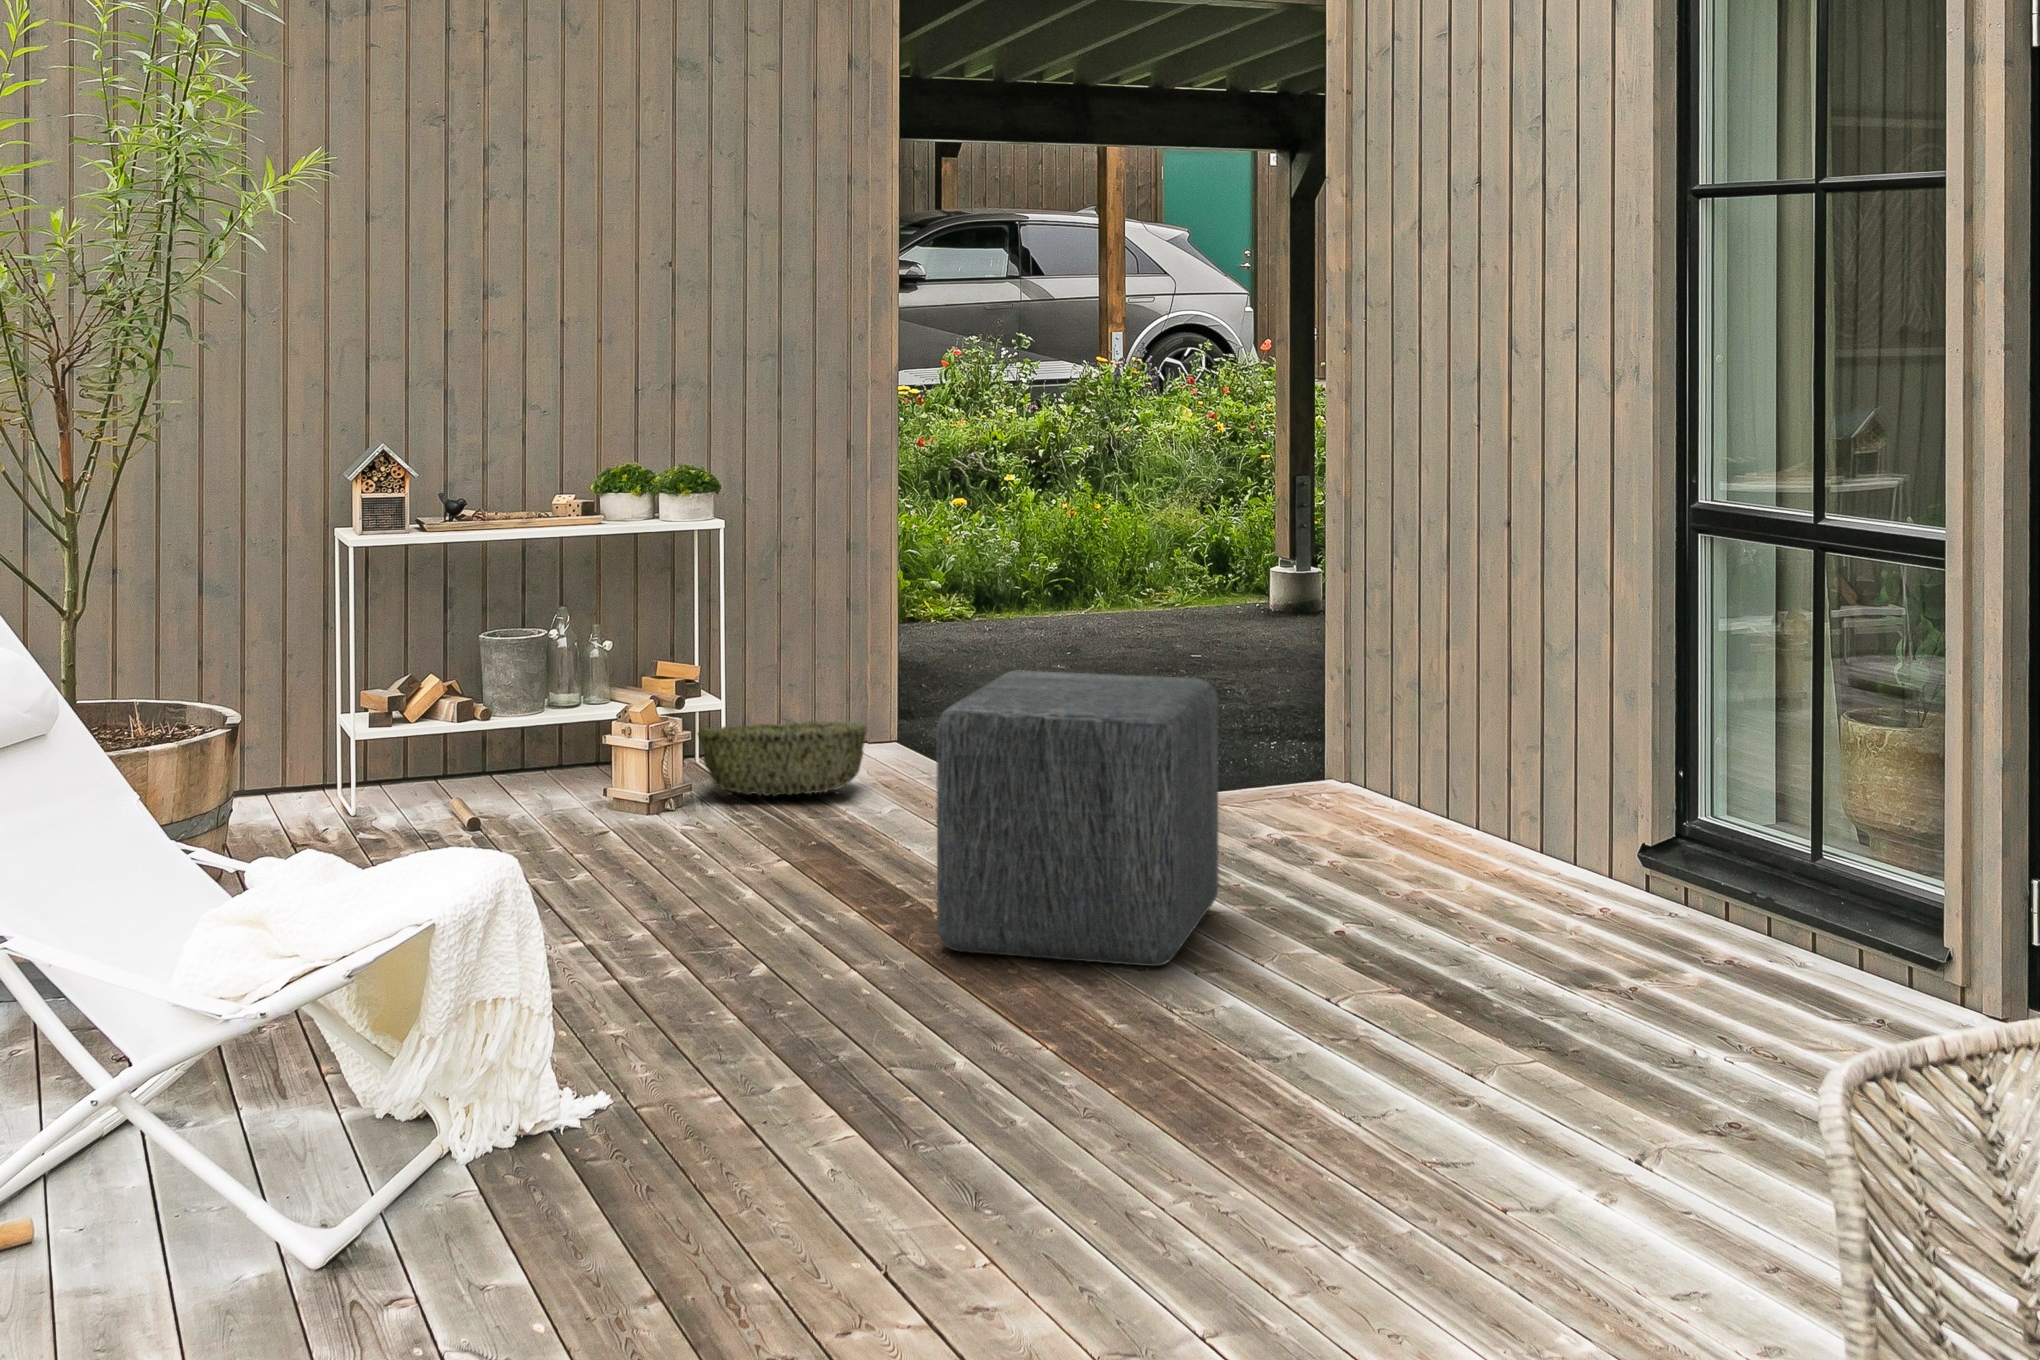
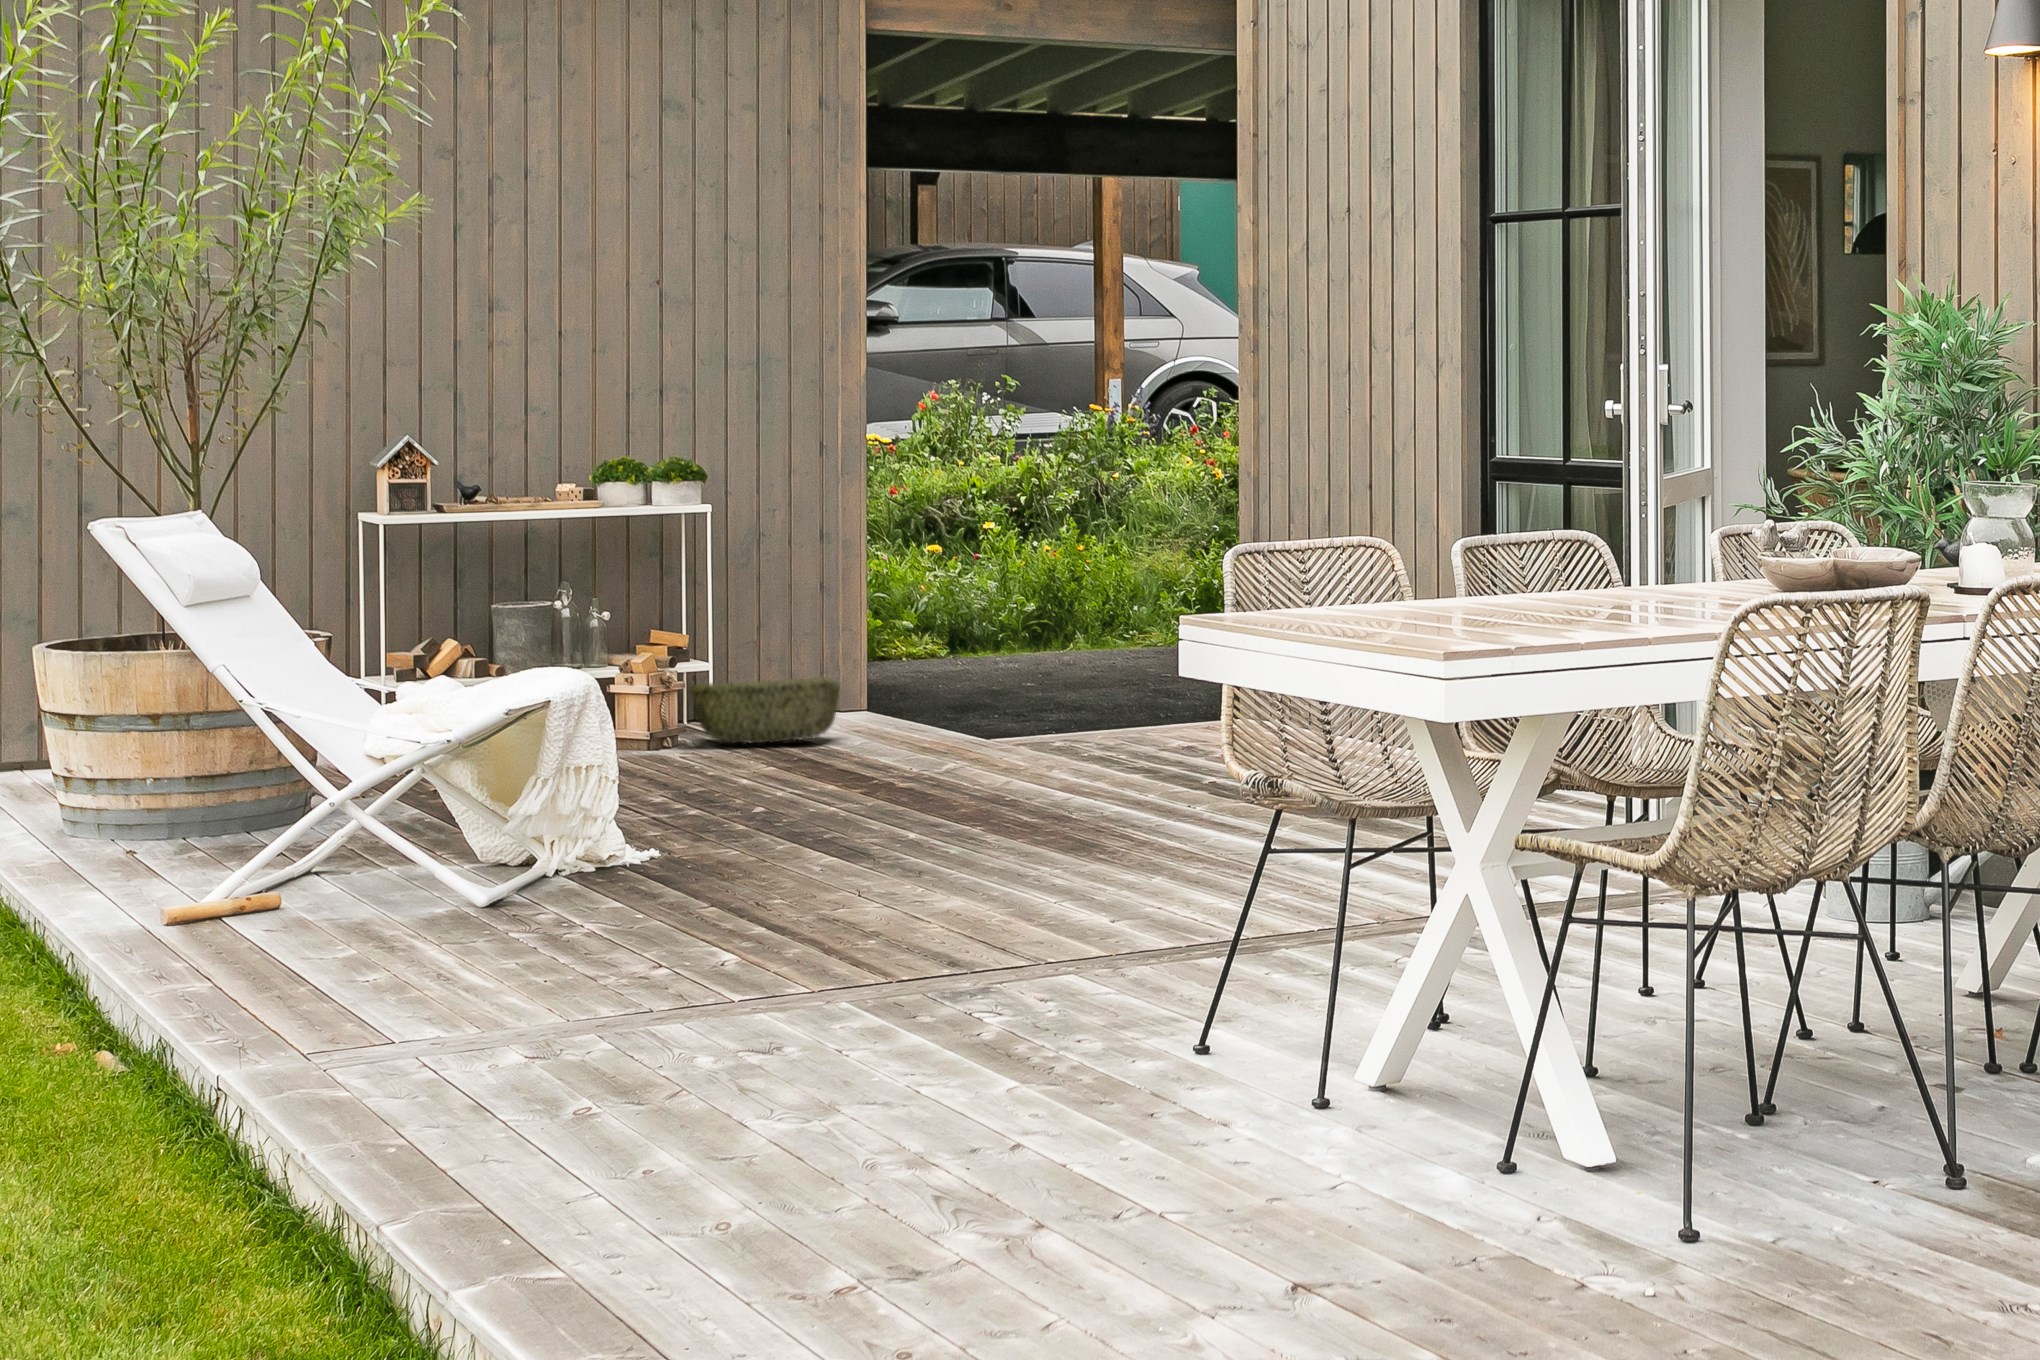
ottoman: present [937,670,1219,966] -> none [898,595,1125,798]

